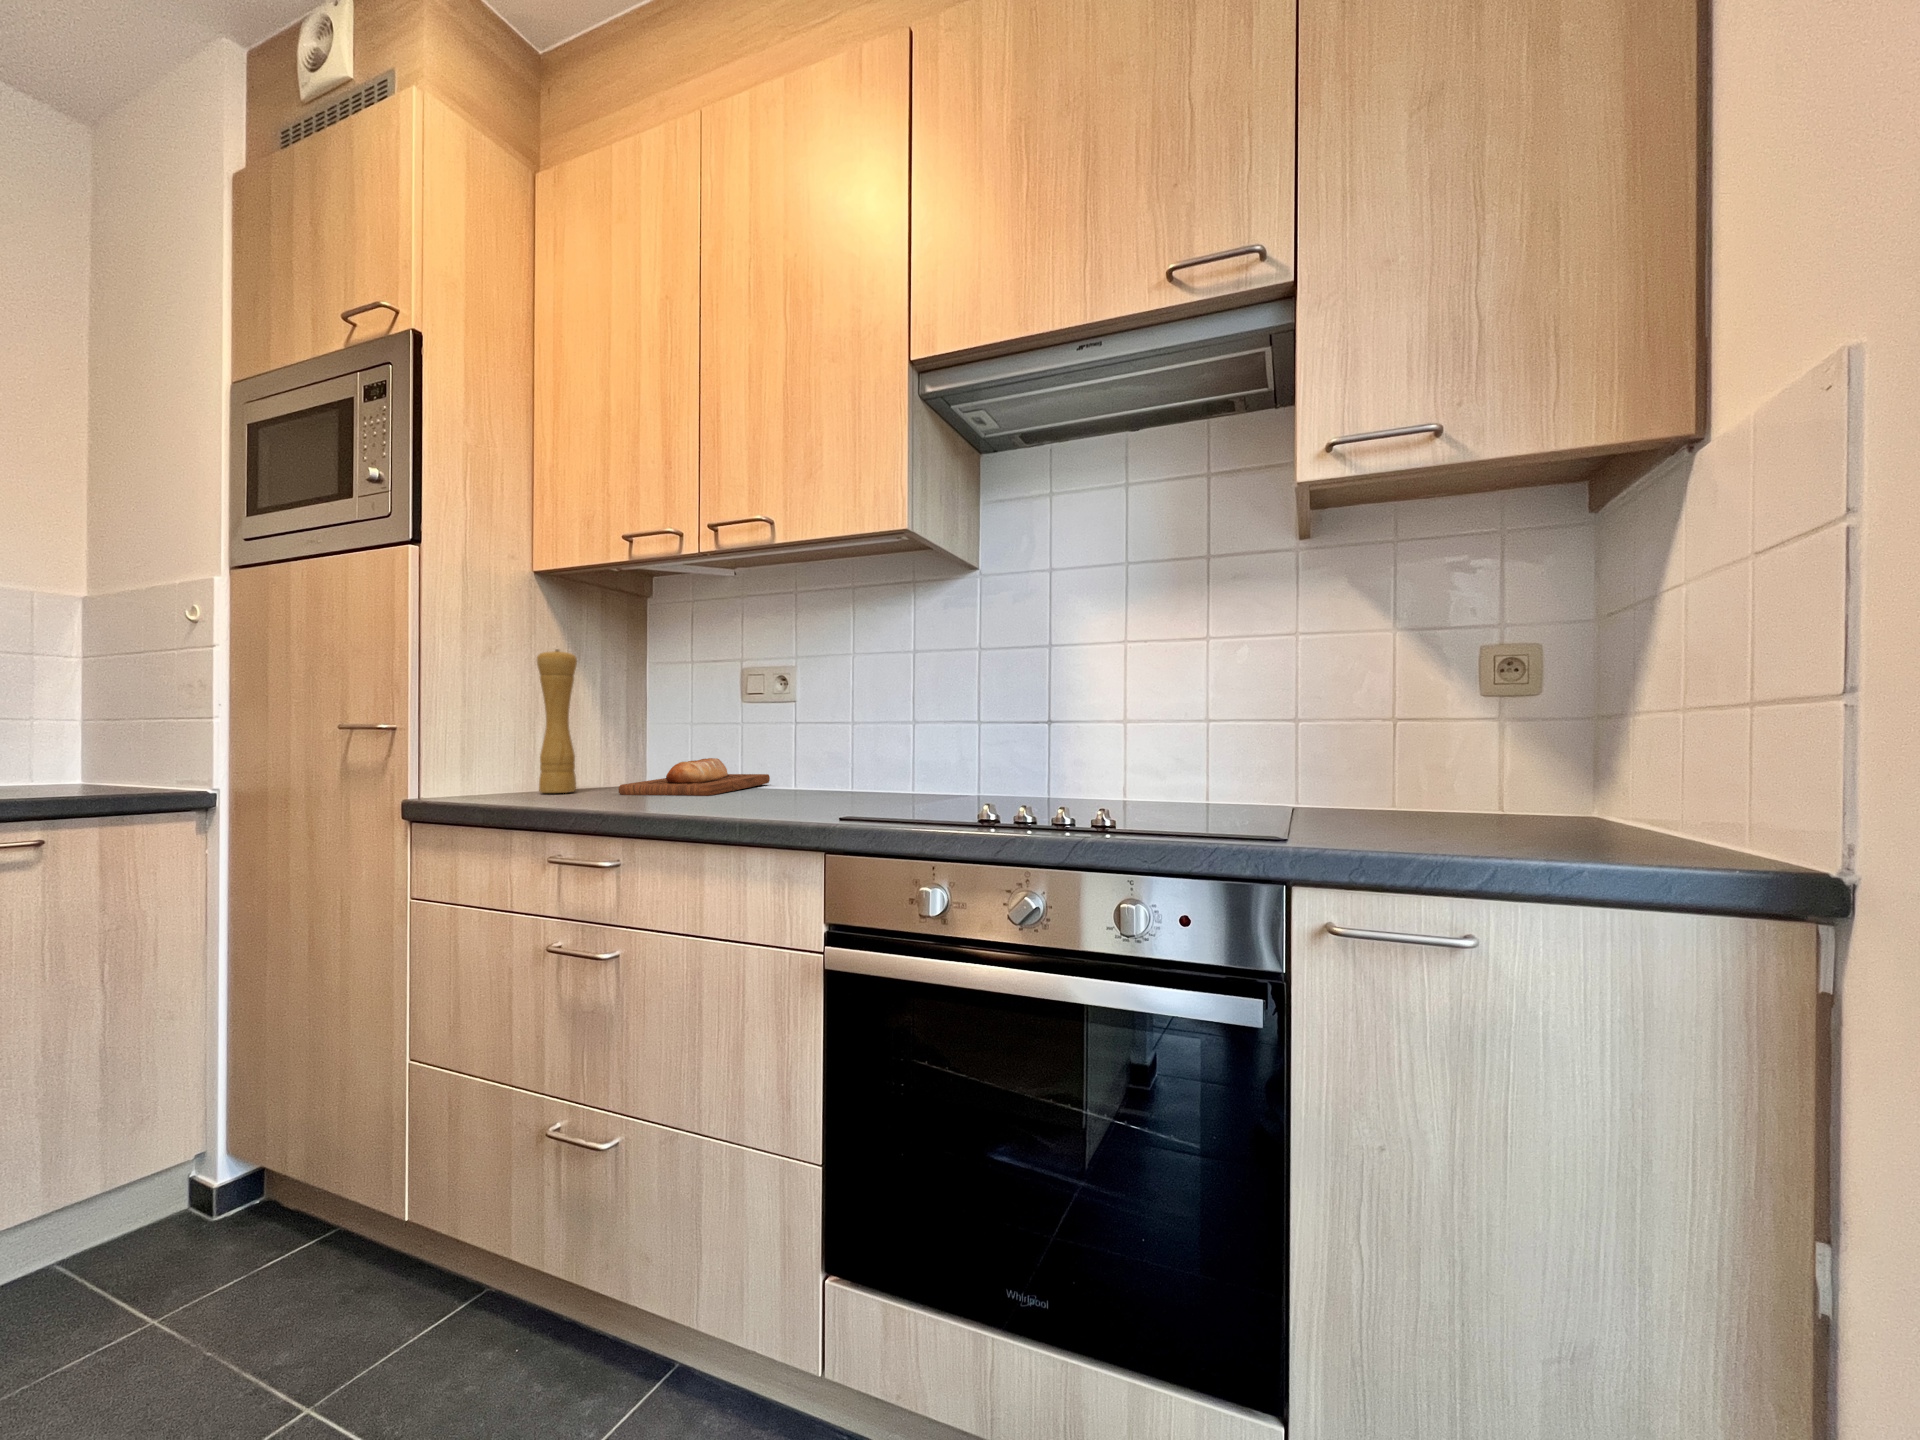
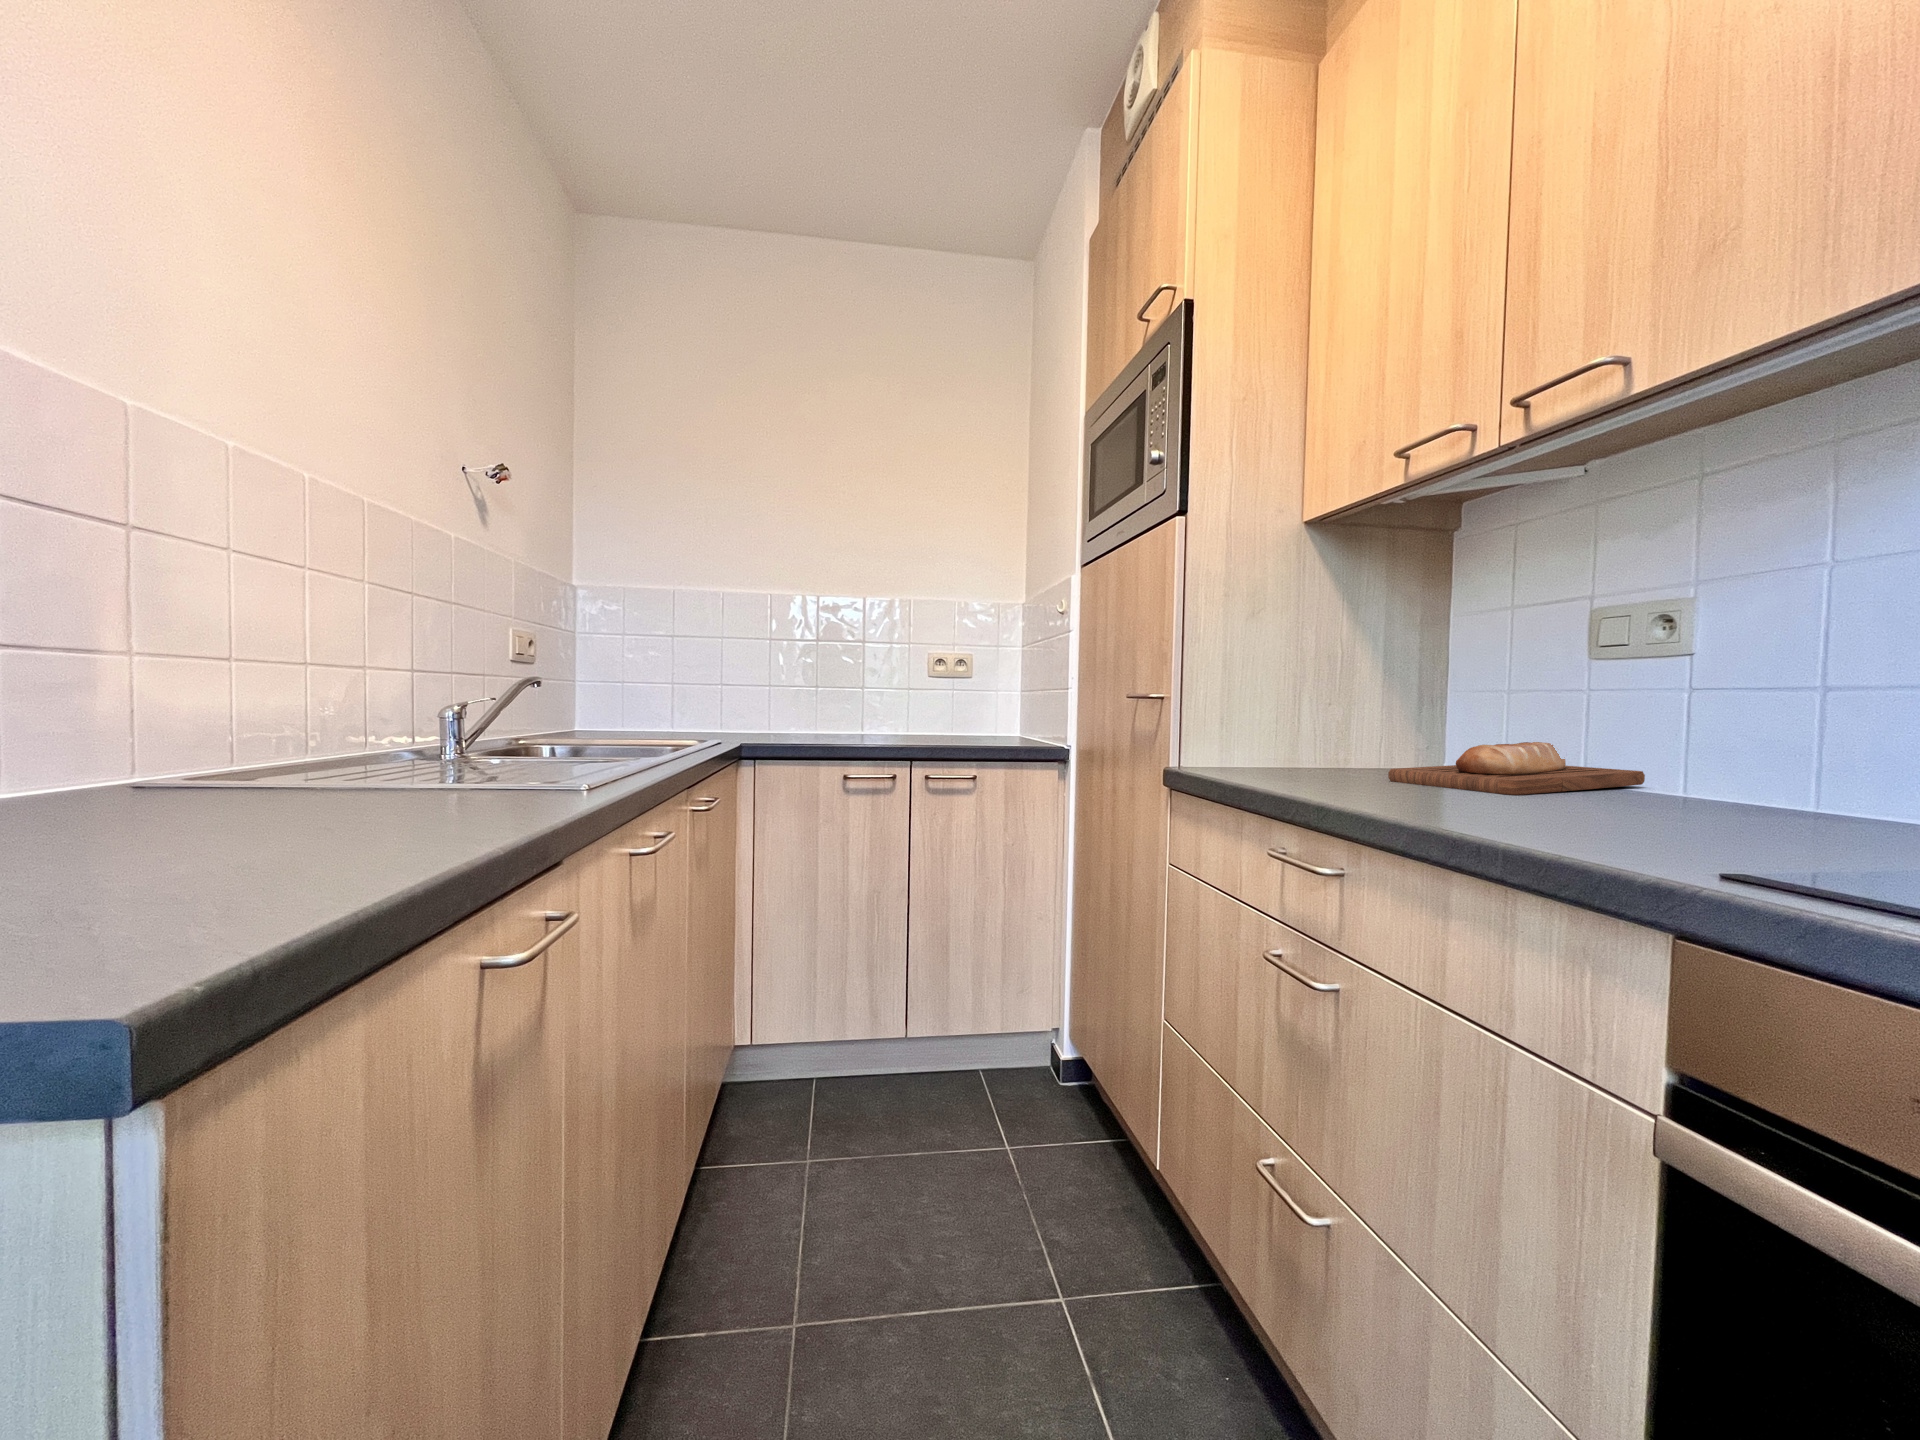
pepper mill: present [537,649,577,793] -> none [1300,607,1347,772]

